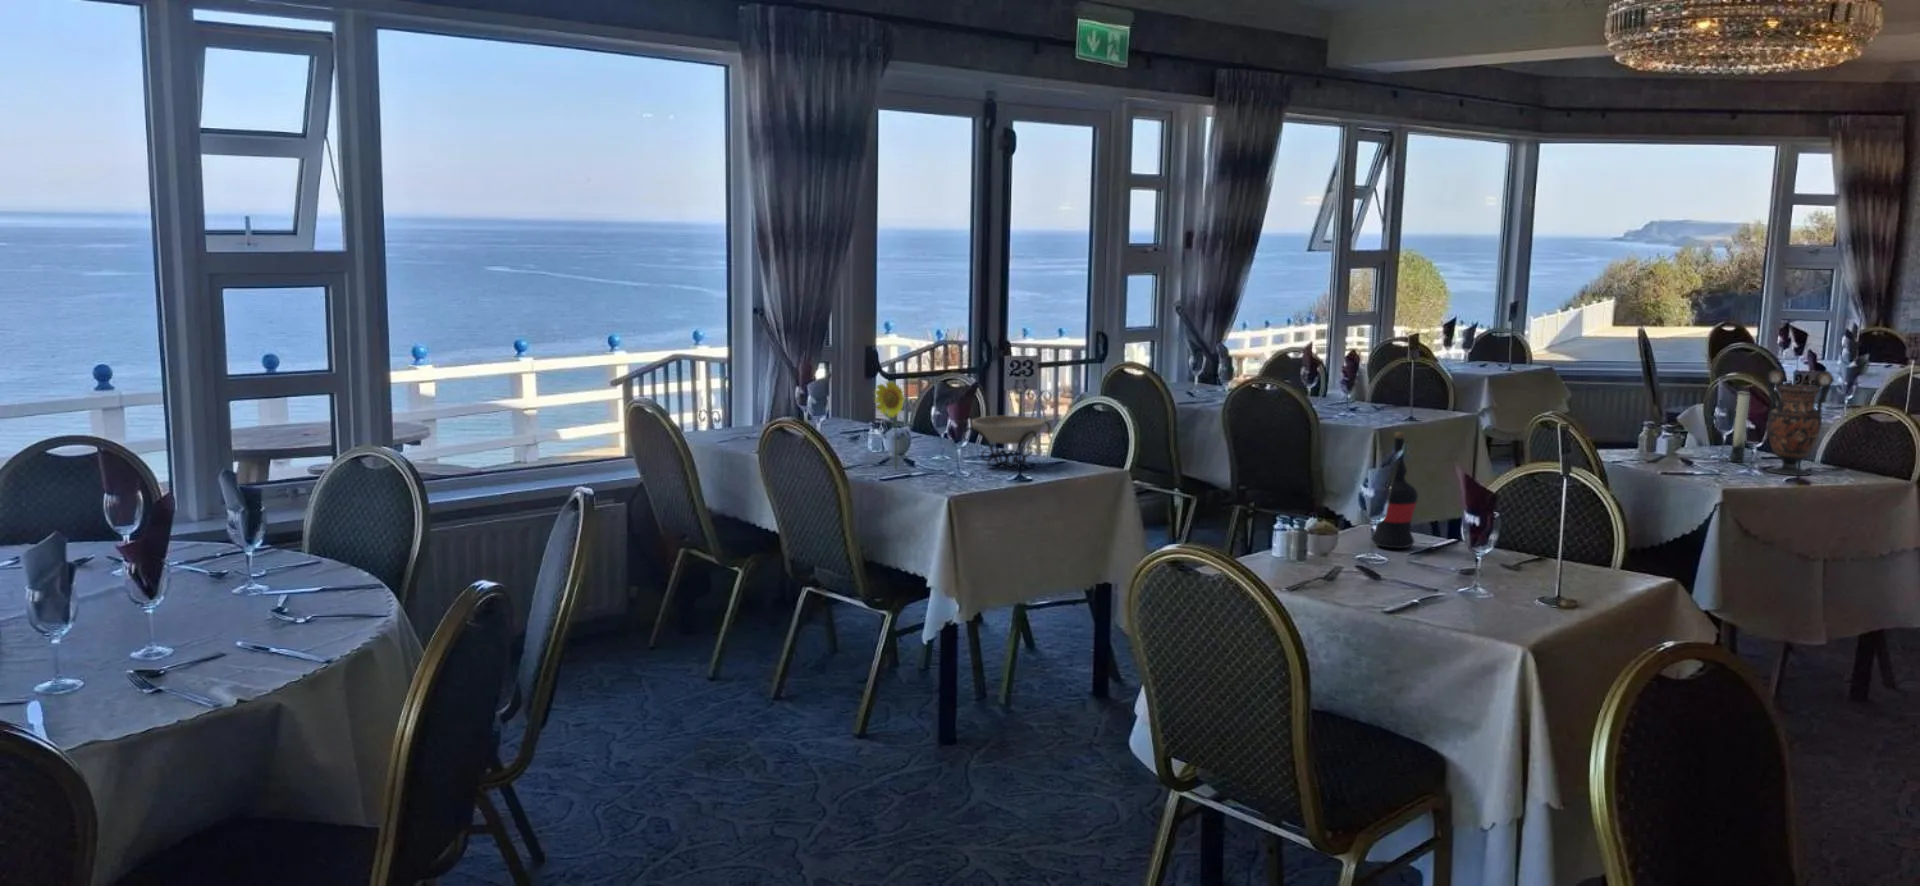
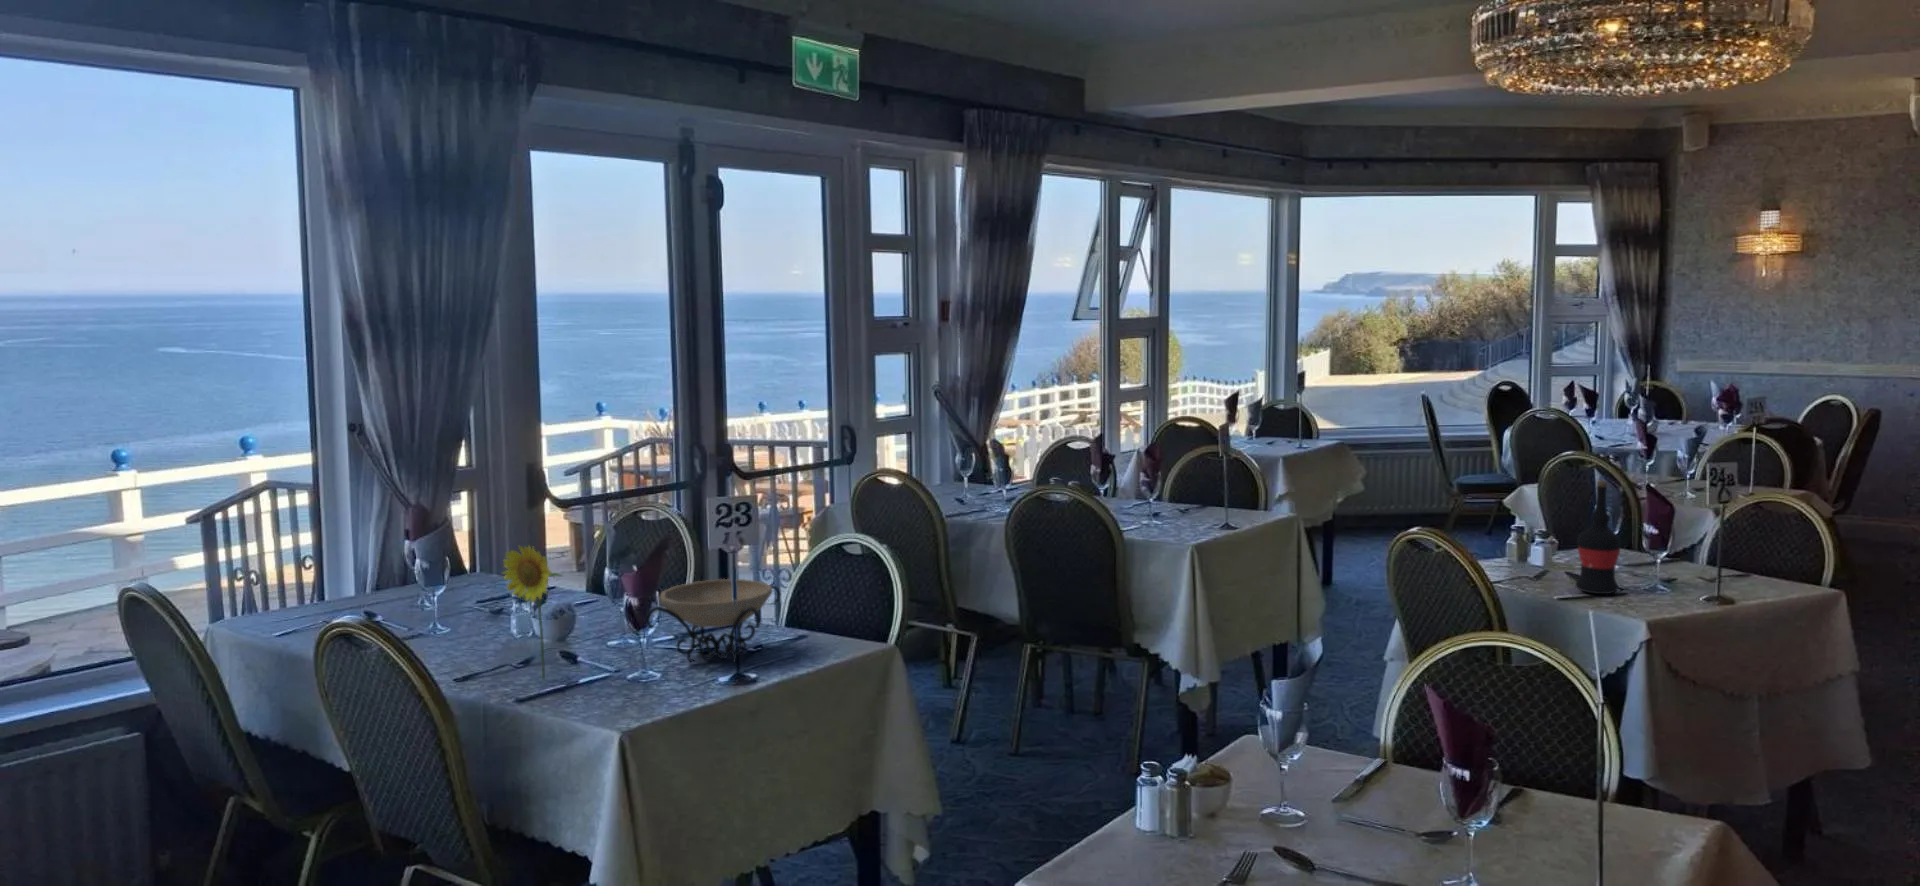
vase: present [1766,369,1833,476] -> none [1701,459,1782,596]
candle: present [1723,392,1750,463] -> none [1639,487,1670,577]
wine bottle: present [1371,432,1418,548] -> present [1575,481,1621,594]

